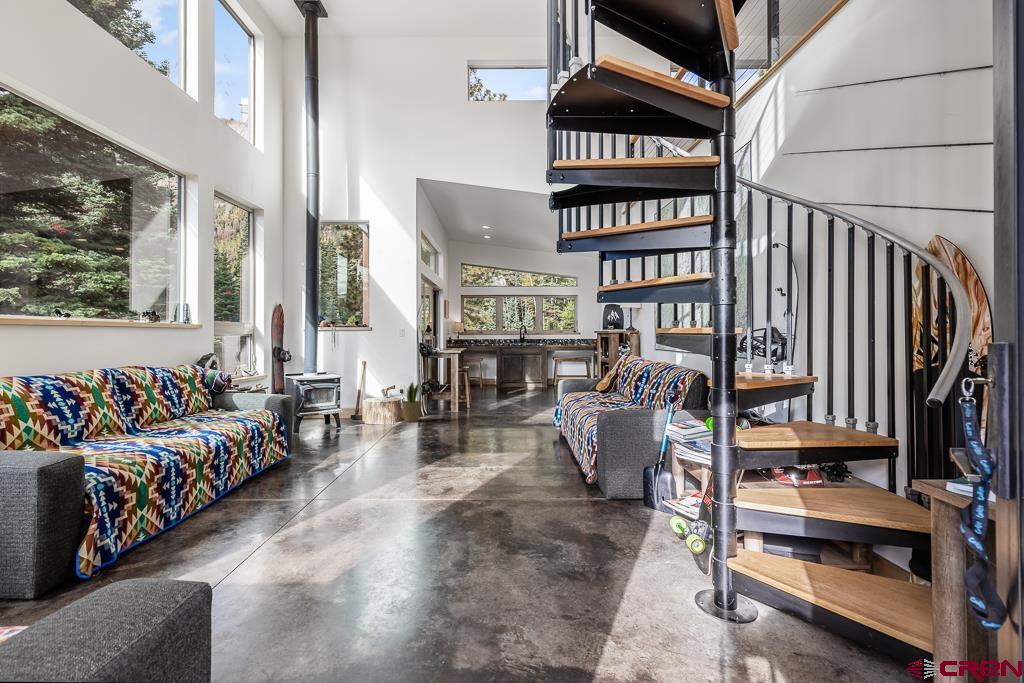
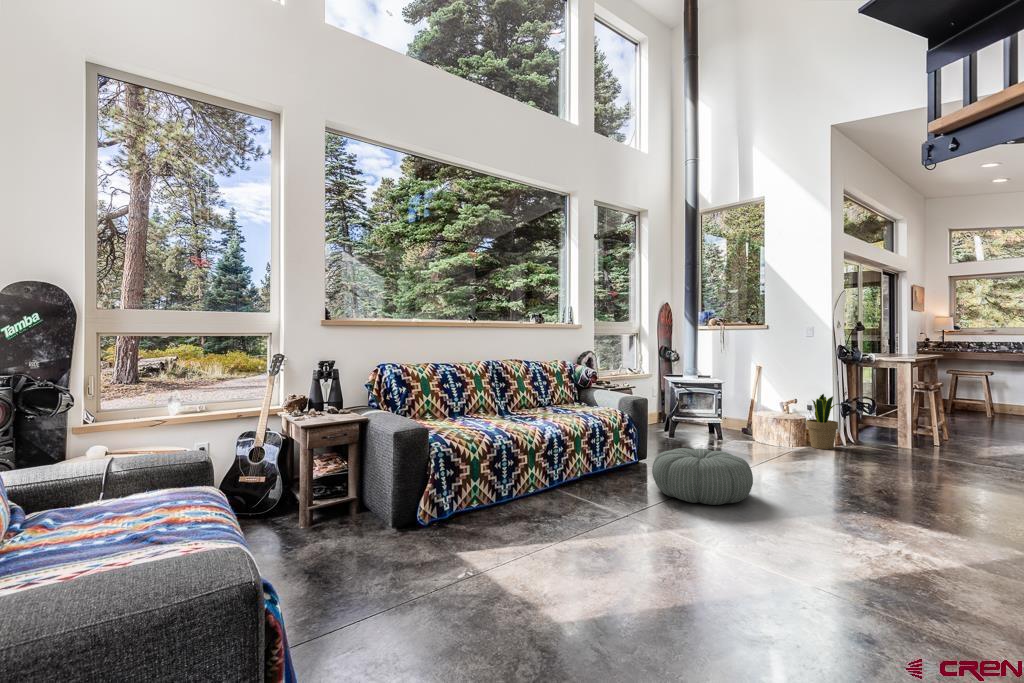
pouf: none [315,433,397,478] -> present [652,448,753,505]

